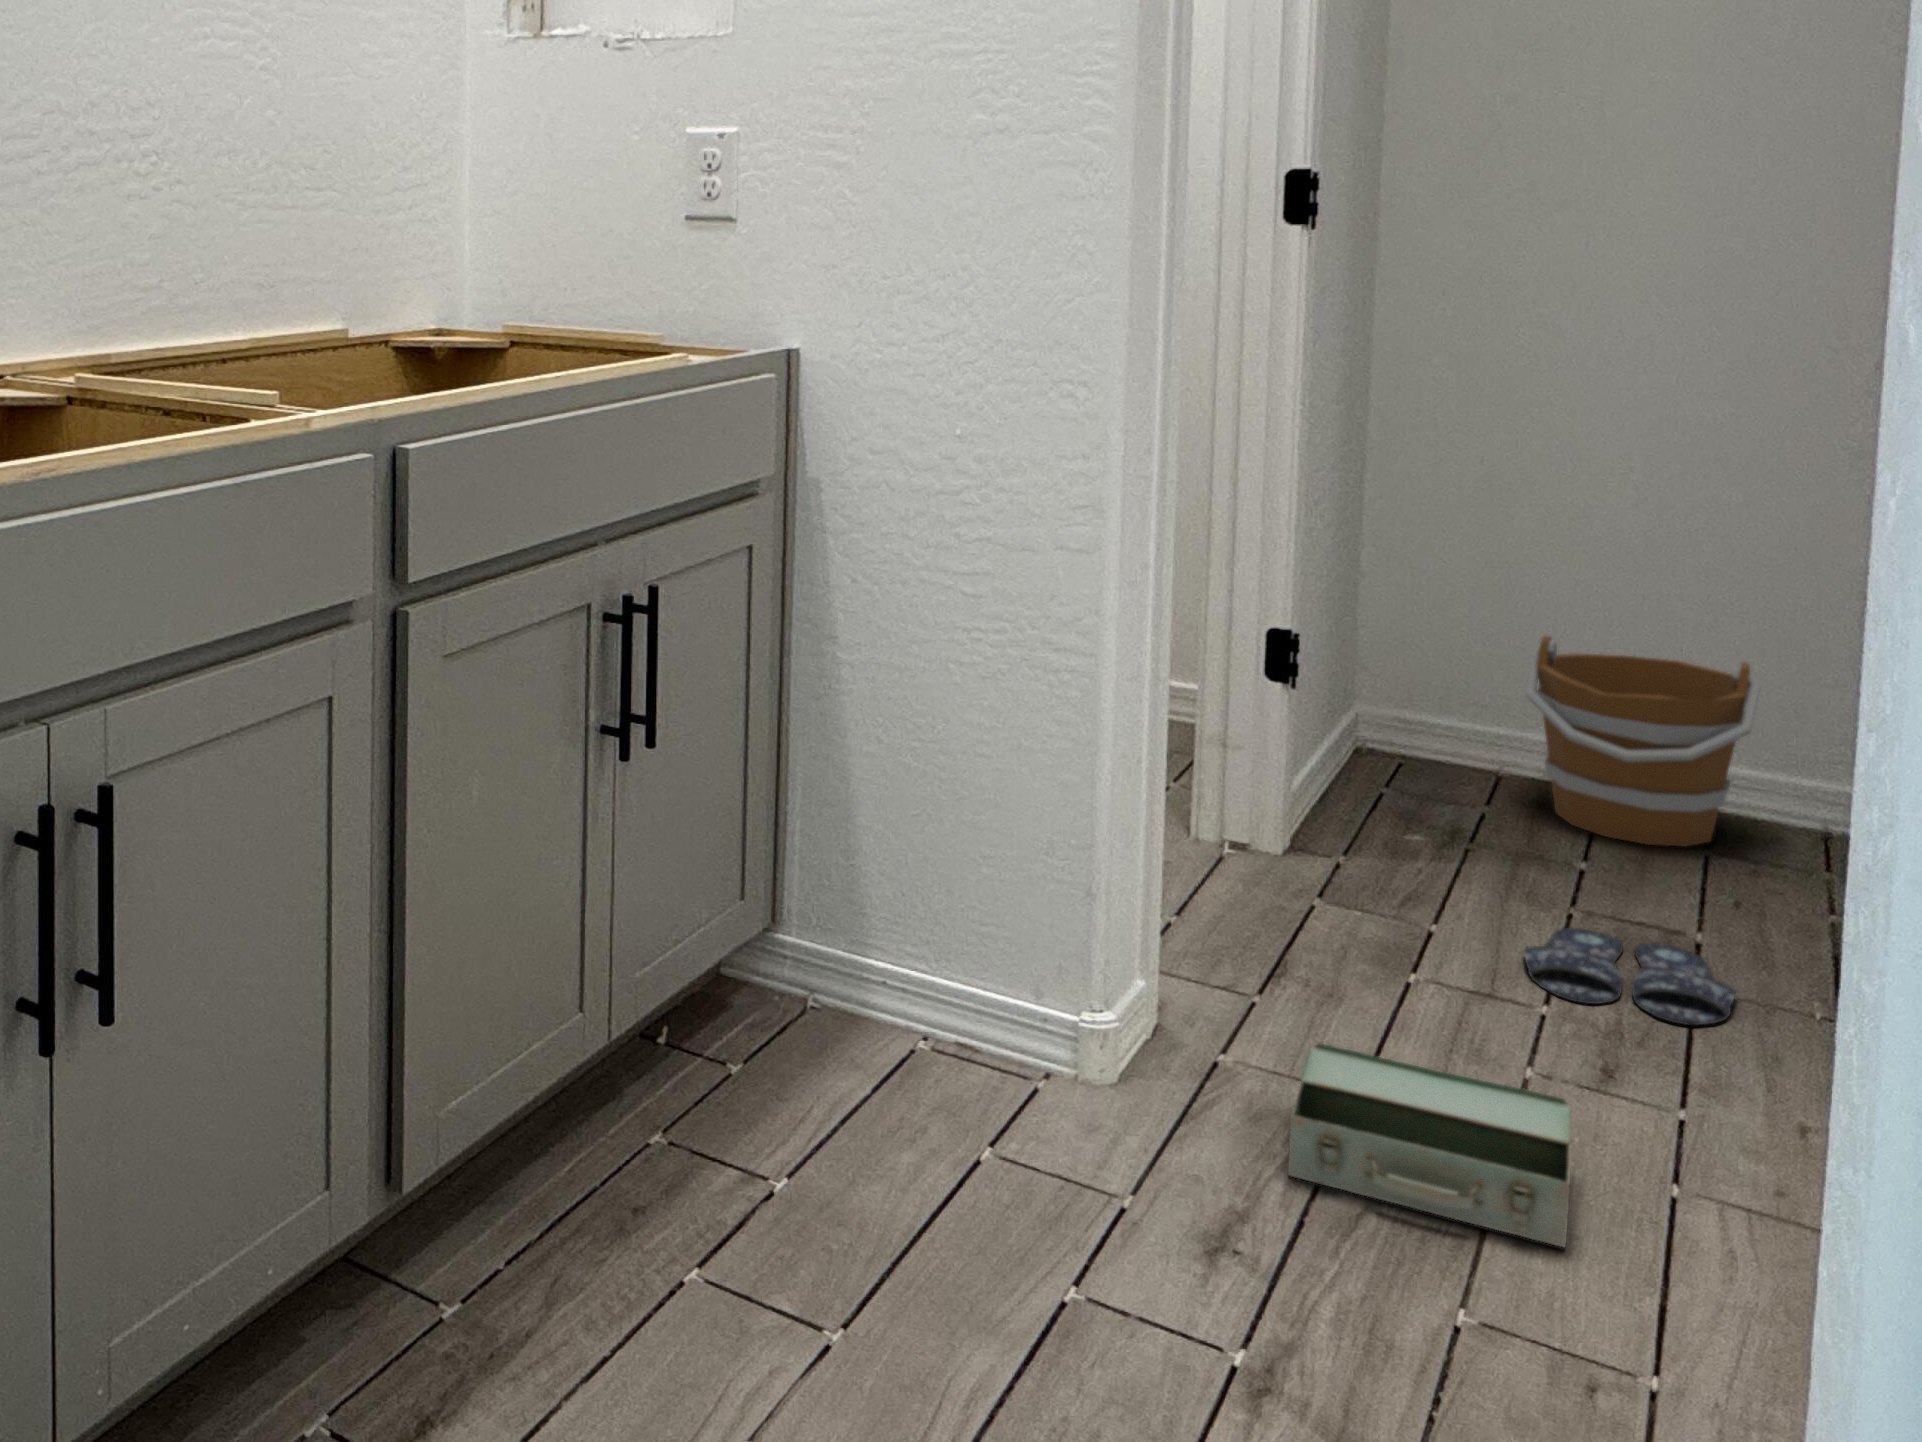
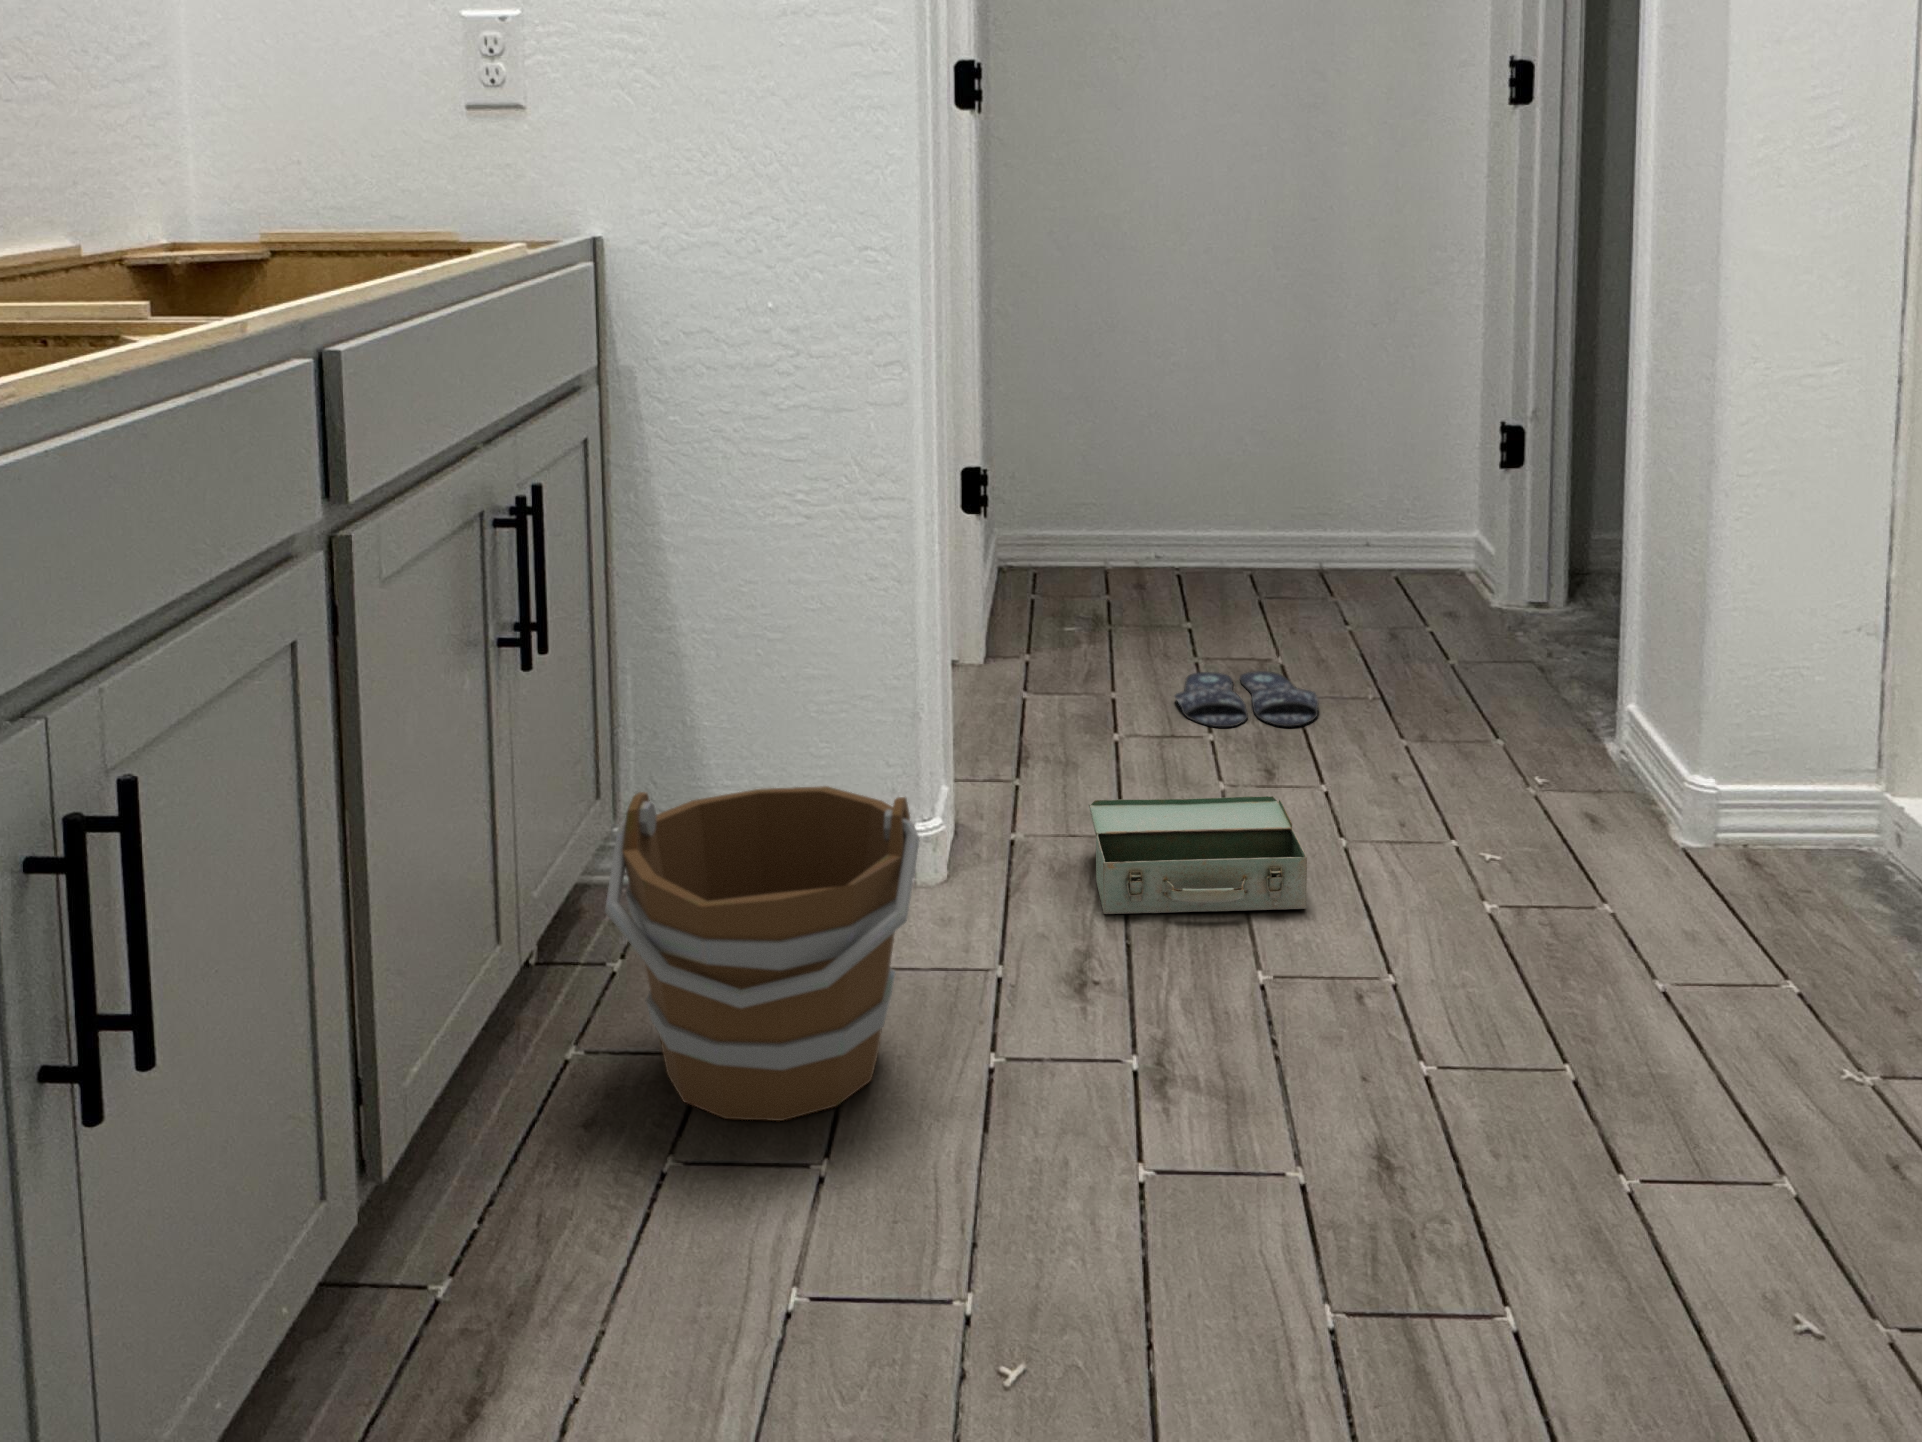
bucket: present [1526,636,1760,847] -> present [605,786,920,1121]

